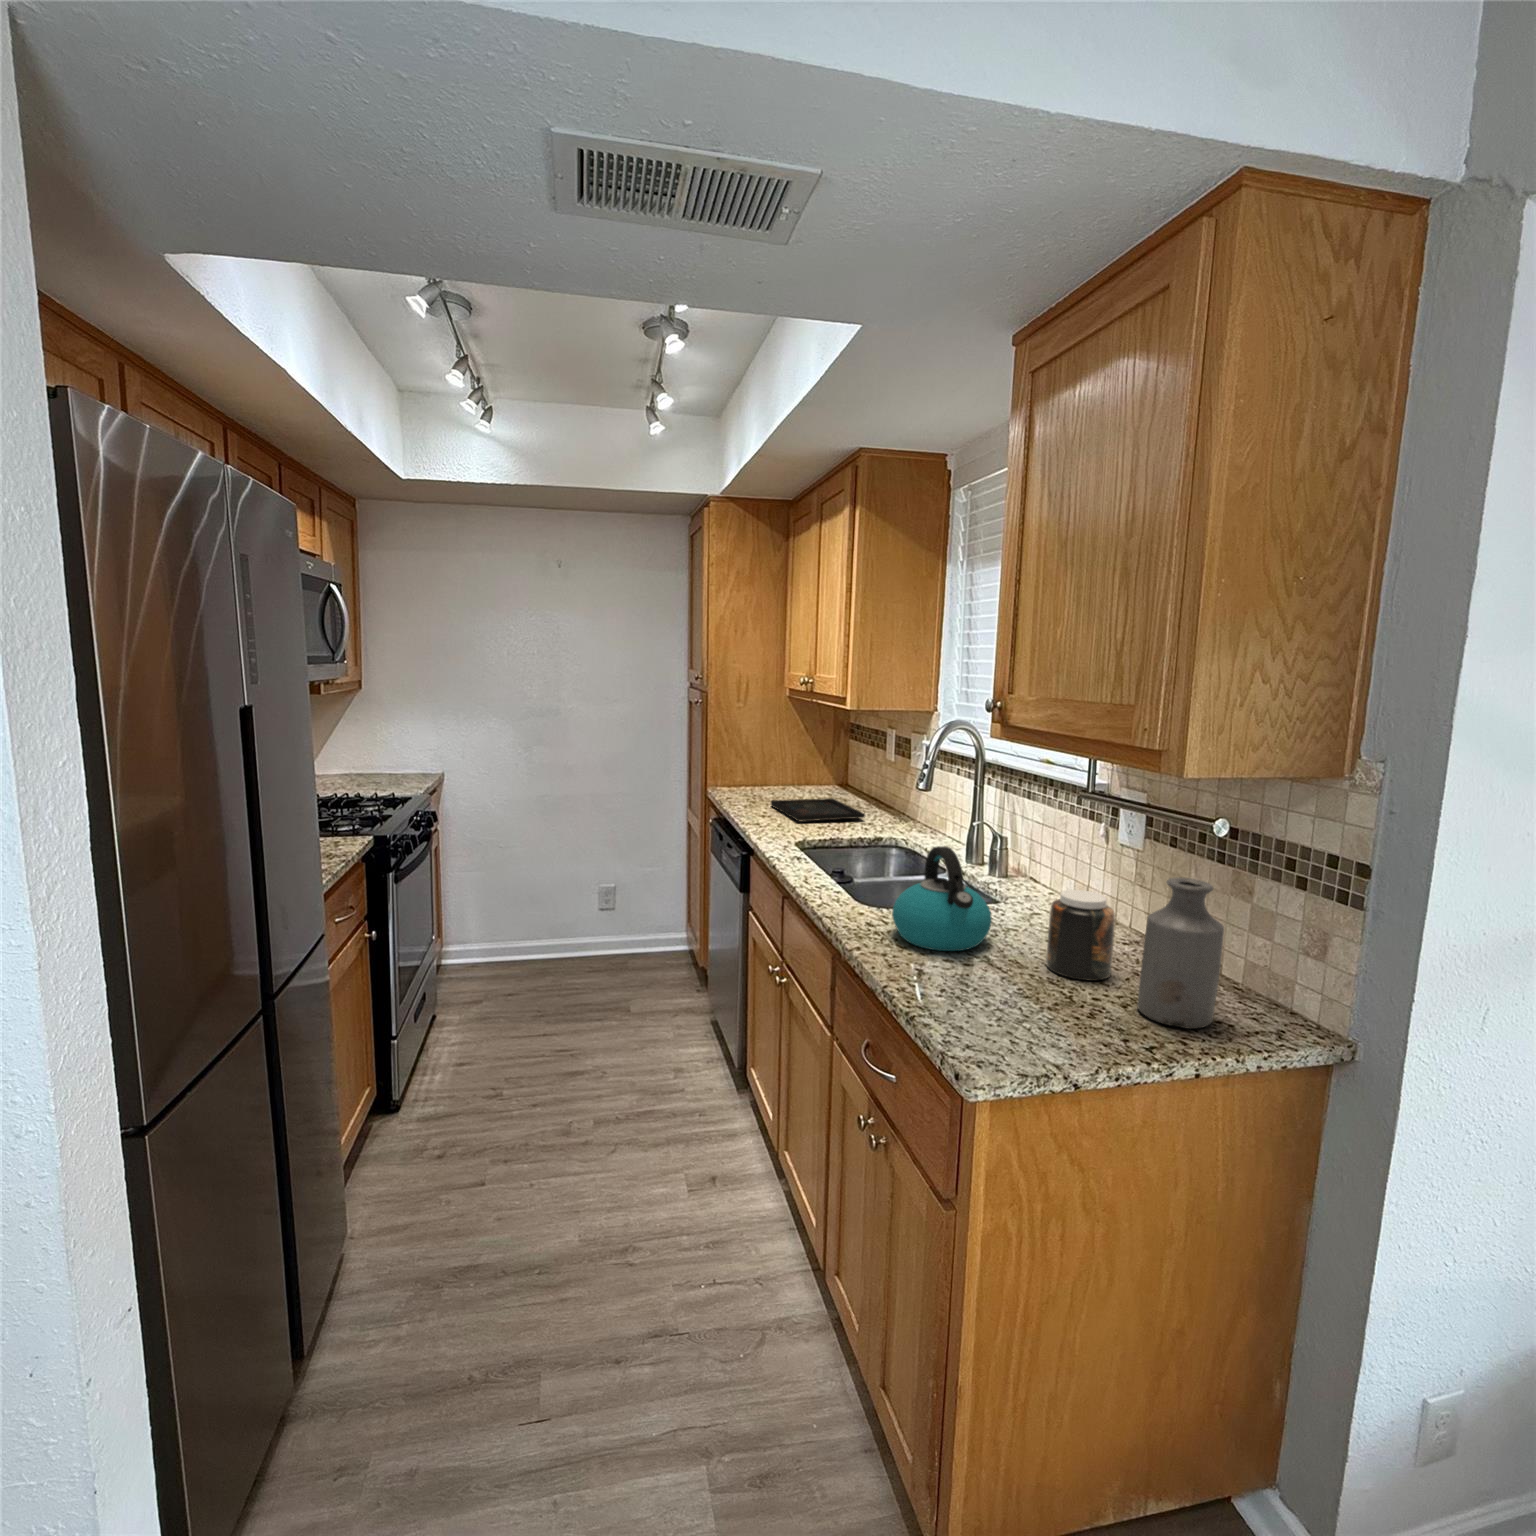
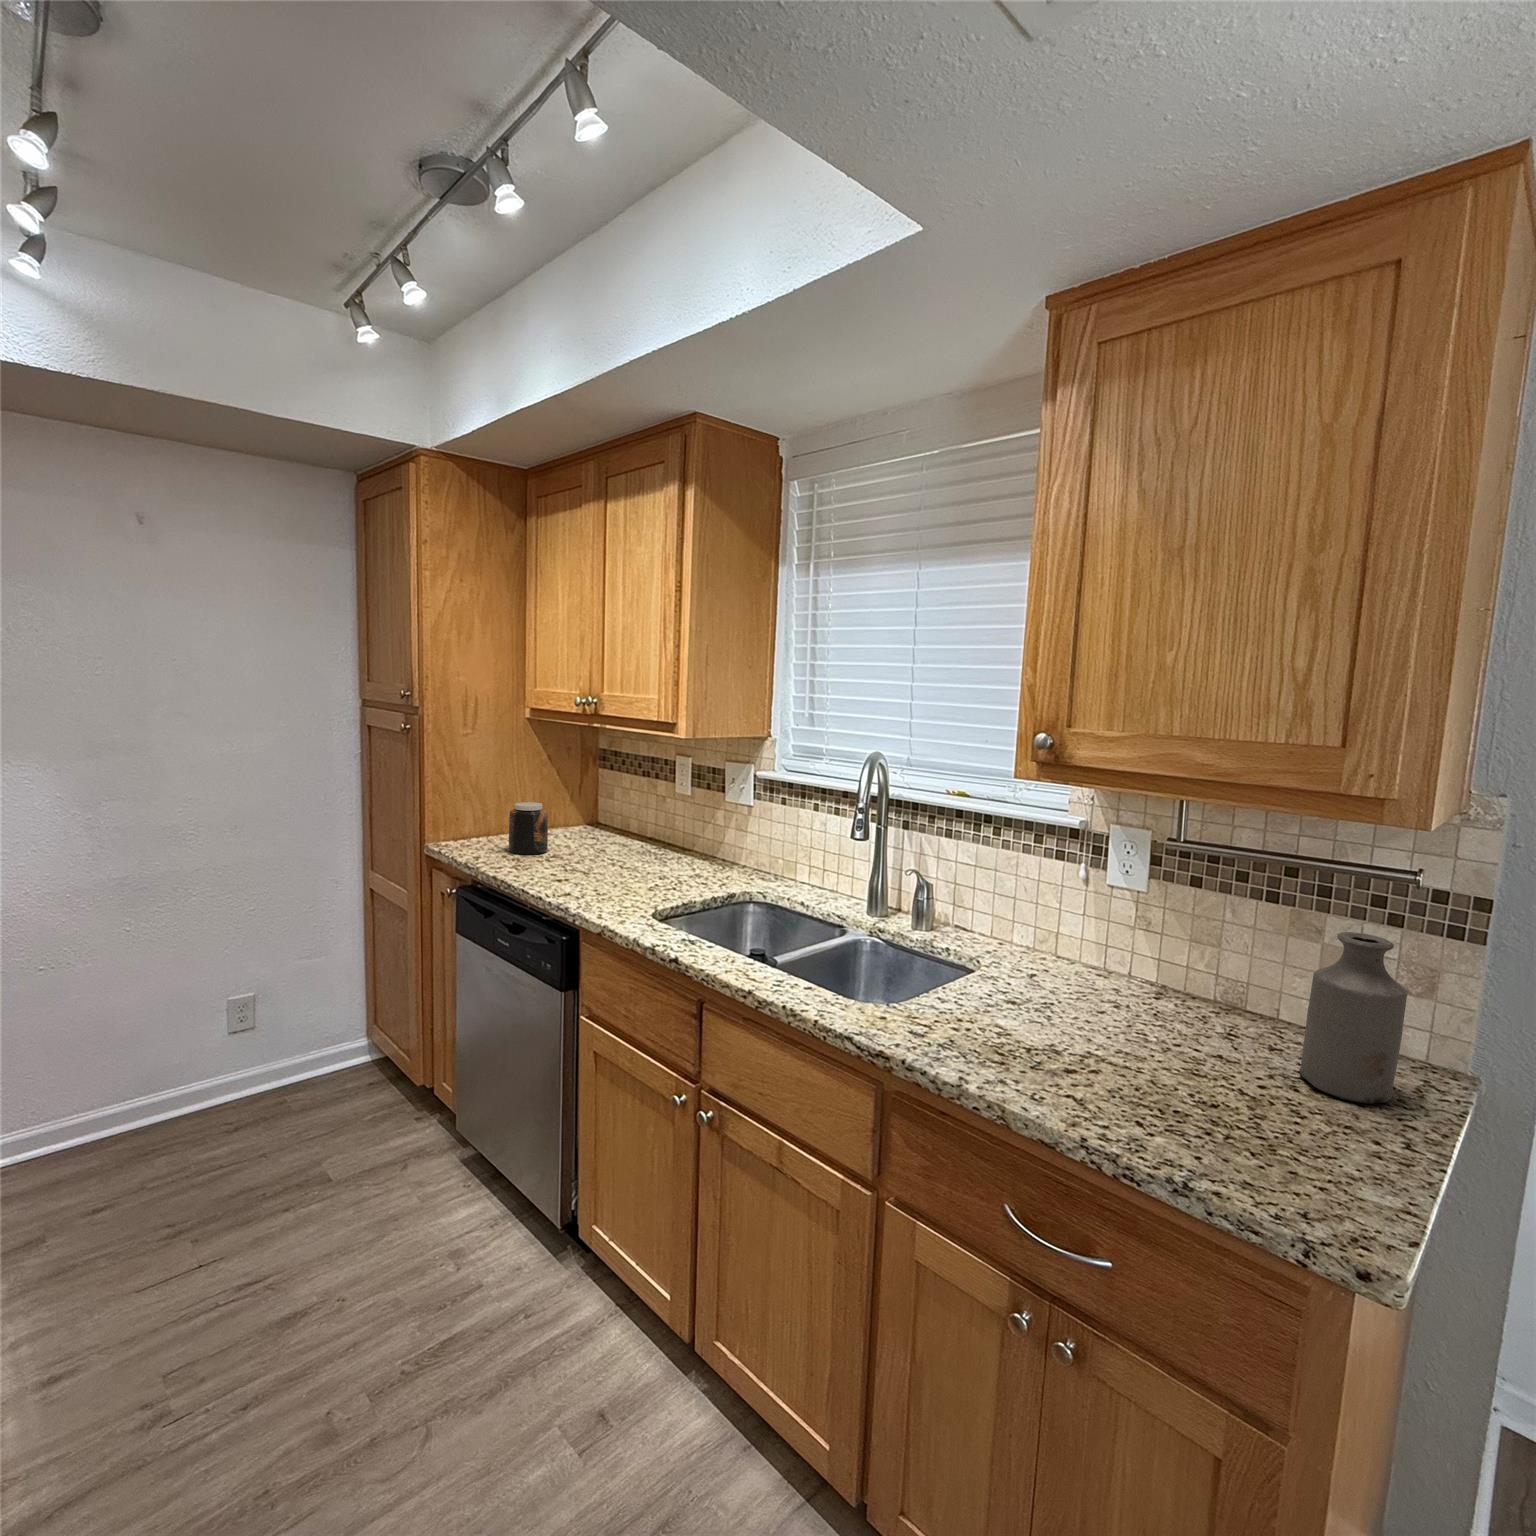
tray: present [771,798,865,822] -> none [546,846,688,884]
kettle: present [892,846,992,951] -> none [957,918,1101,1056]
jar: present [1046,890,1115,980] -> present [509,802,548,854]

